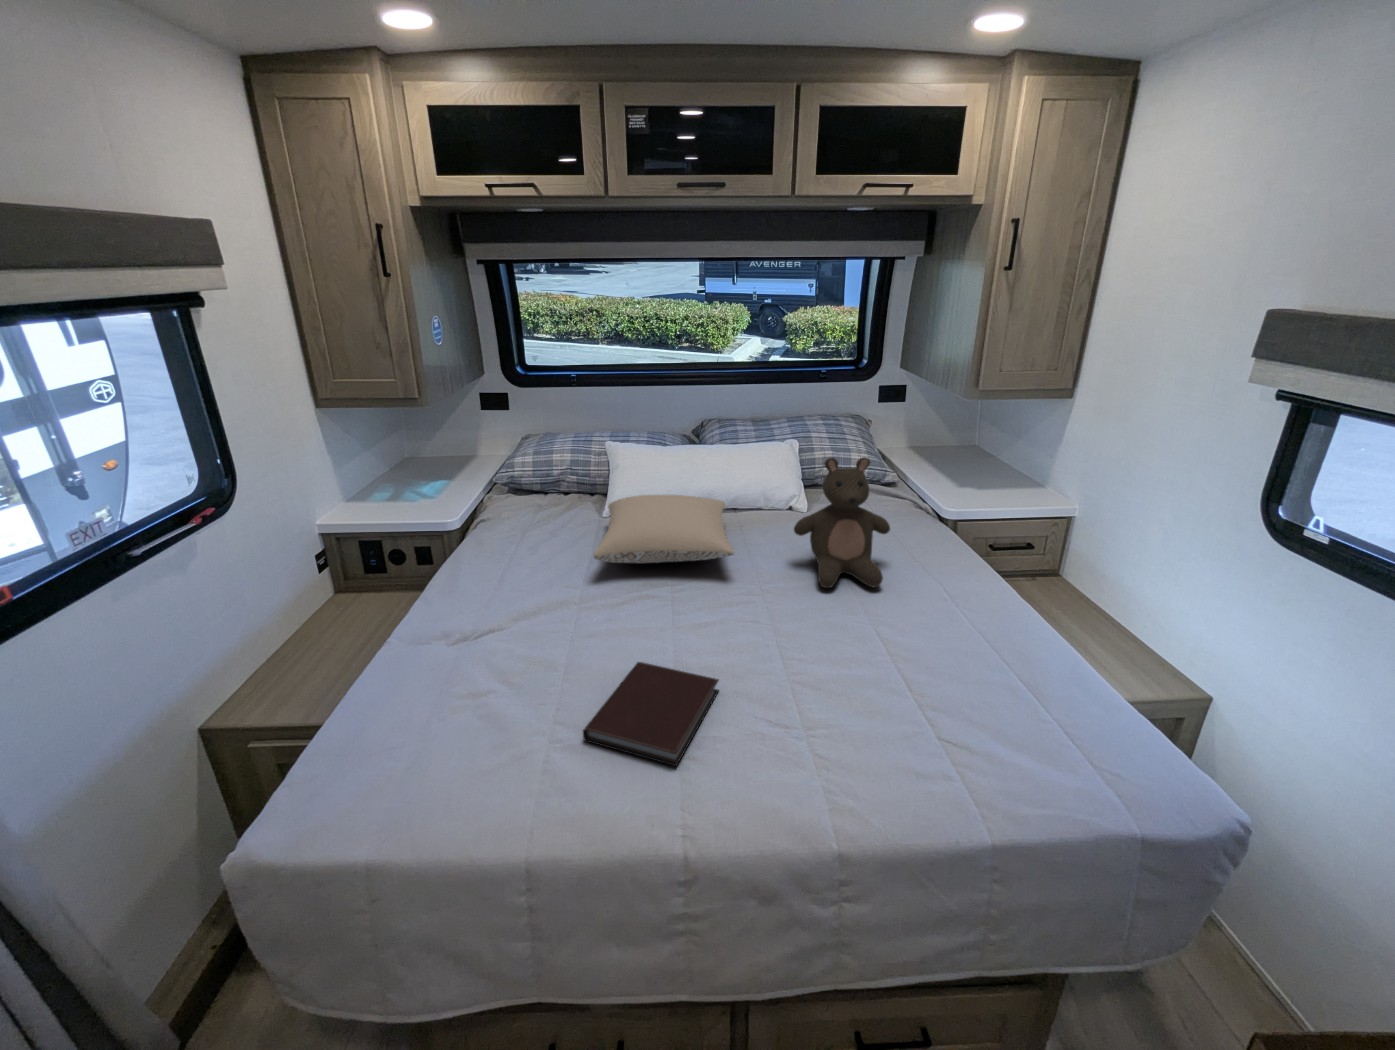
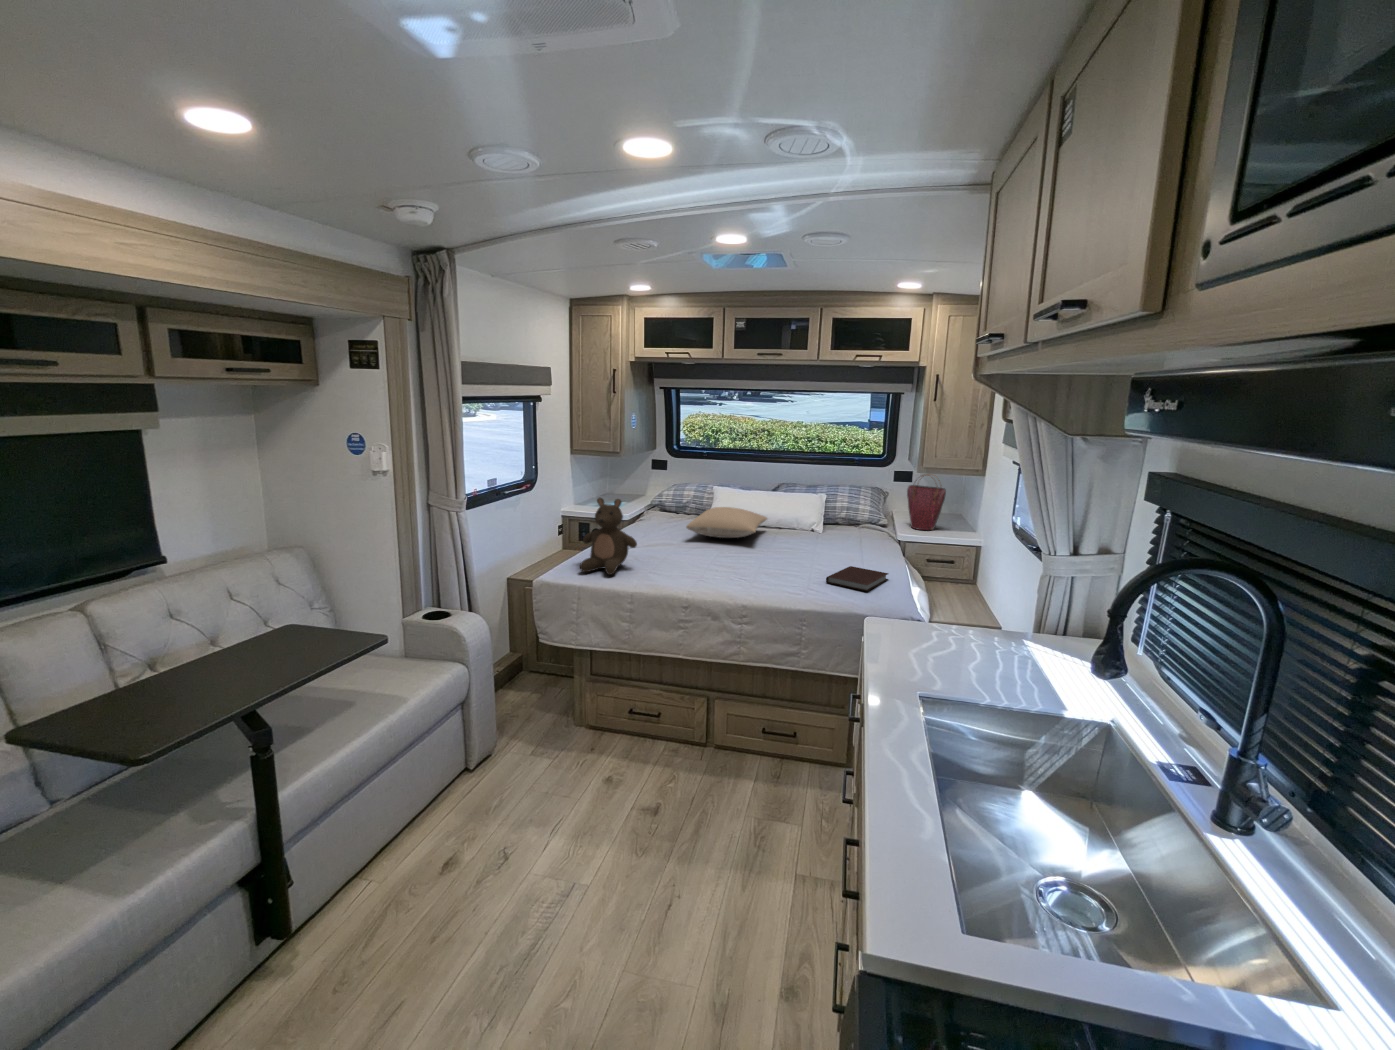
handbag: none [921,394,986,485] -> present [907,474,946,530]
stuffed bear: present [794,457,890,588] -> present [580,498,637,575]
notebook: present [583,662,719,766] -> present [826,566,888,591]

